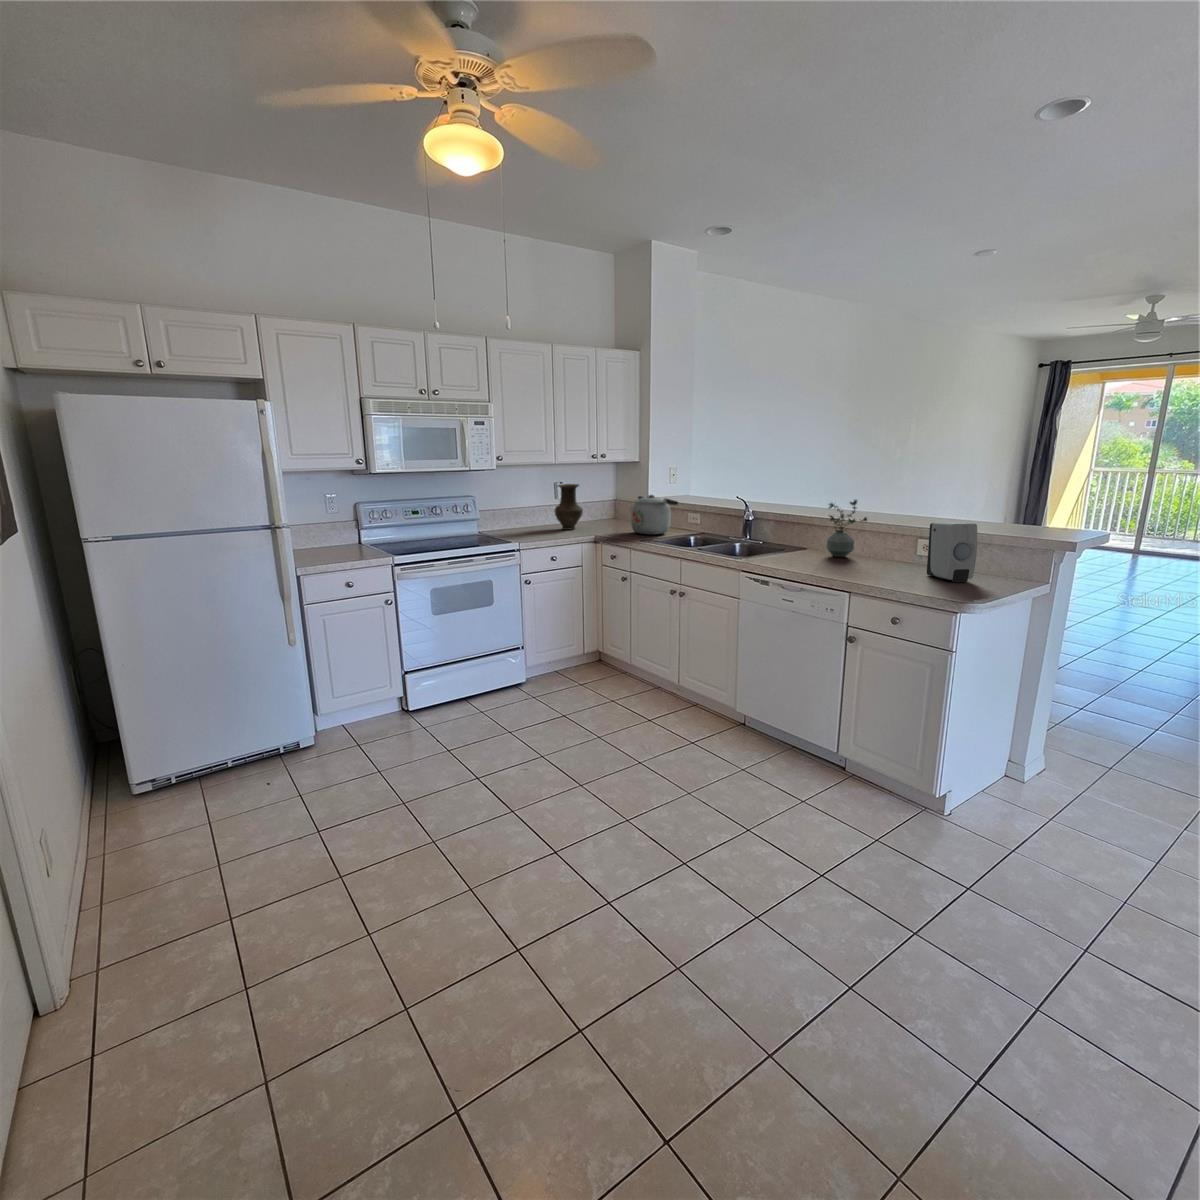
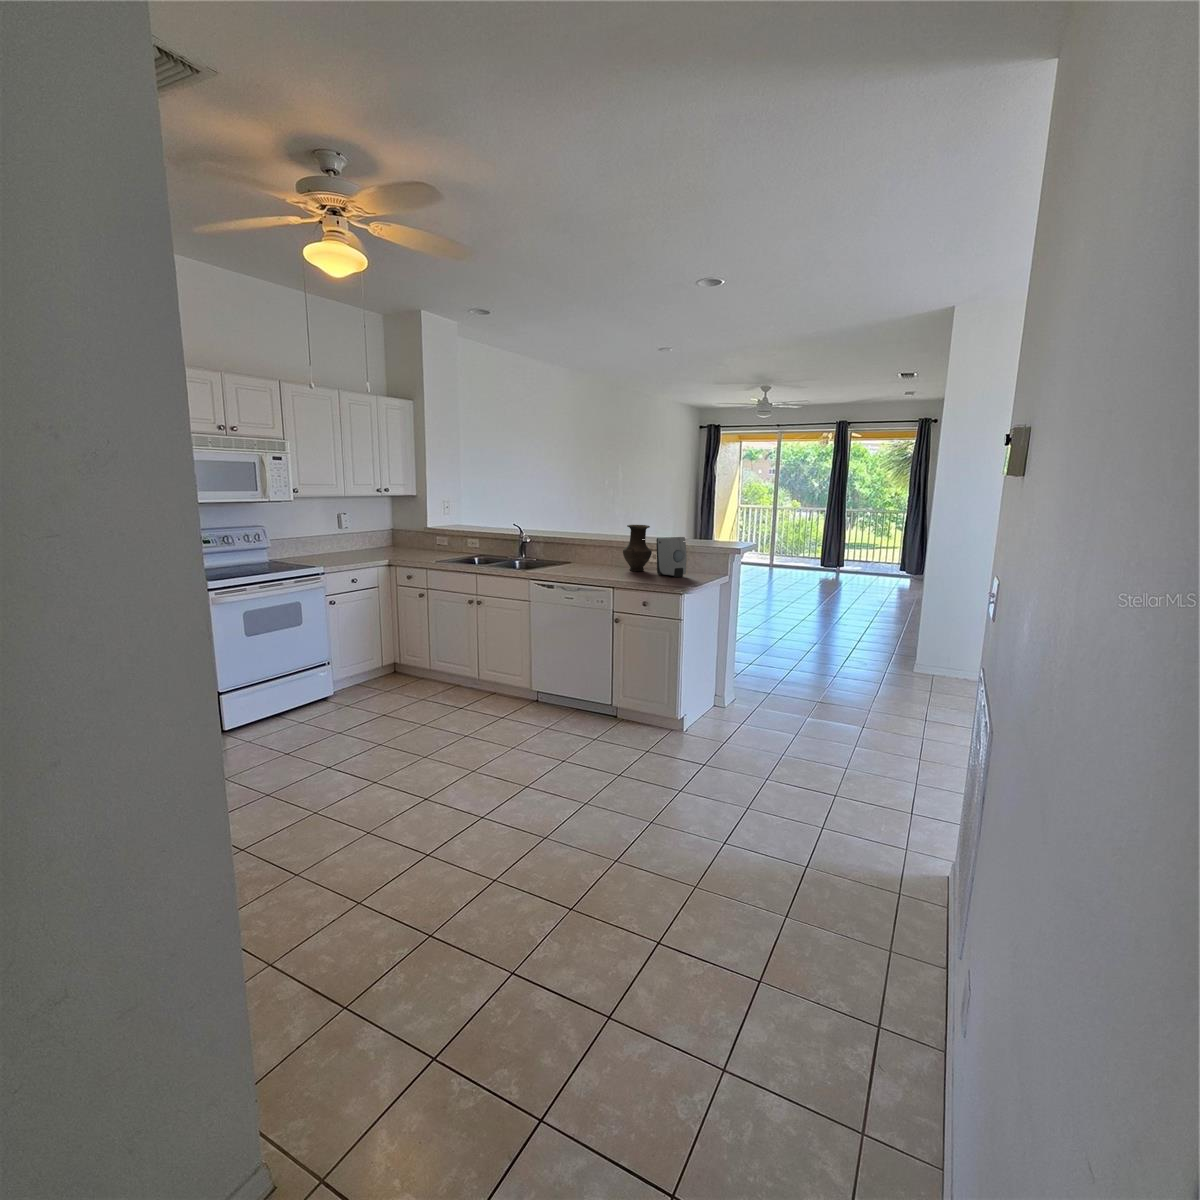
vase: present [555,484,583,530] -> present [623,525,652,571]
kettle: present [630,495,678,535] -> none [415,523,459,558]
potted plant: present [827,500,867,557] -> none [585,523,613,567]

